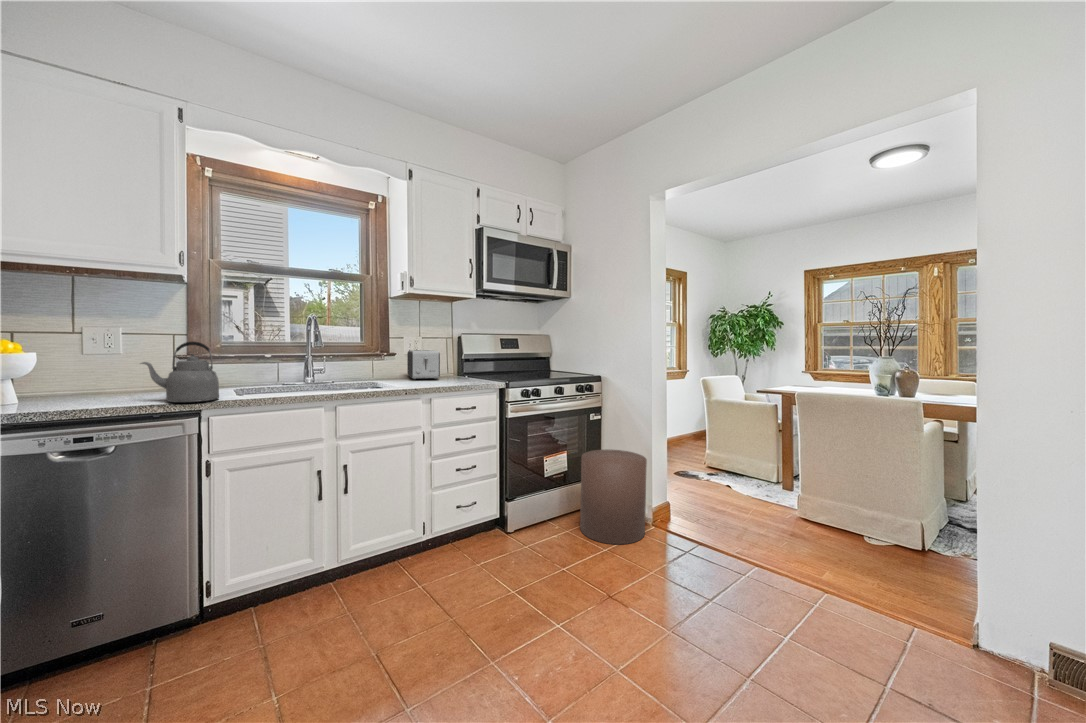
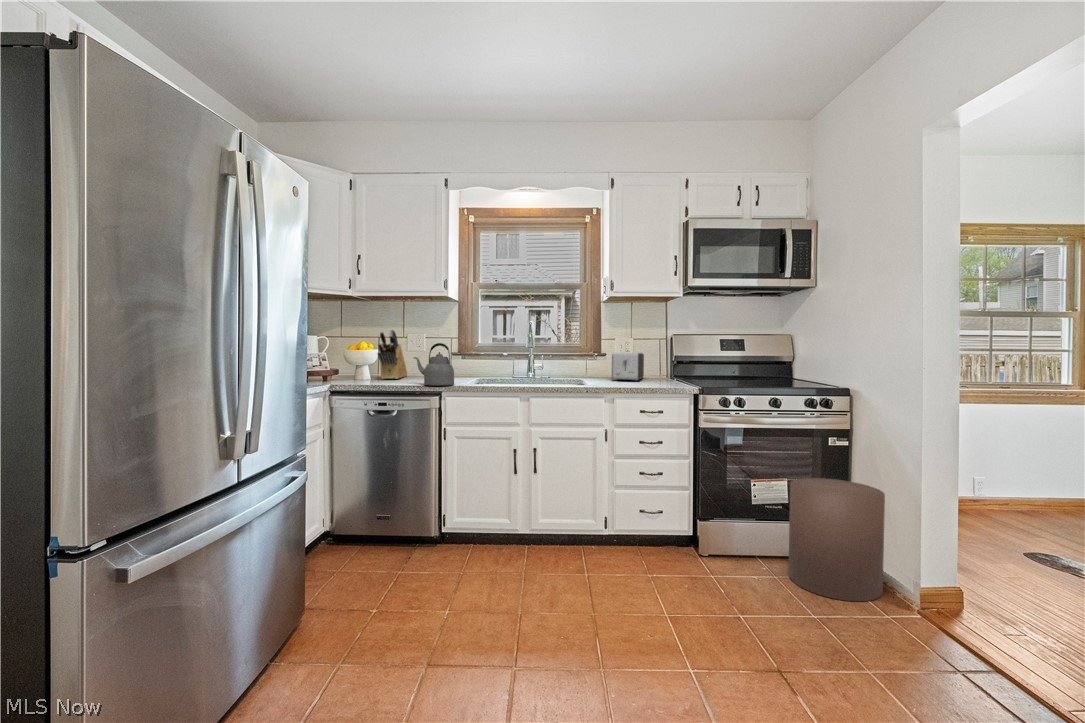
knife block: none [52,319,102,396] -> present [377,330,407,379]

